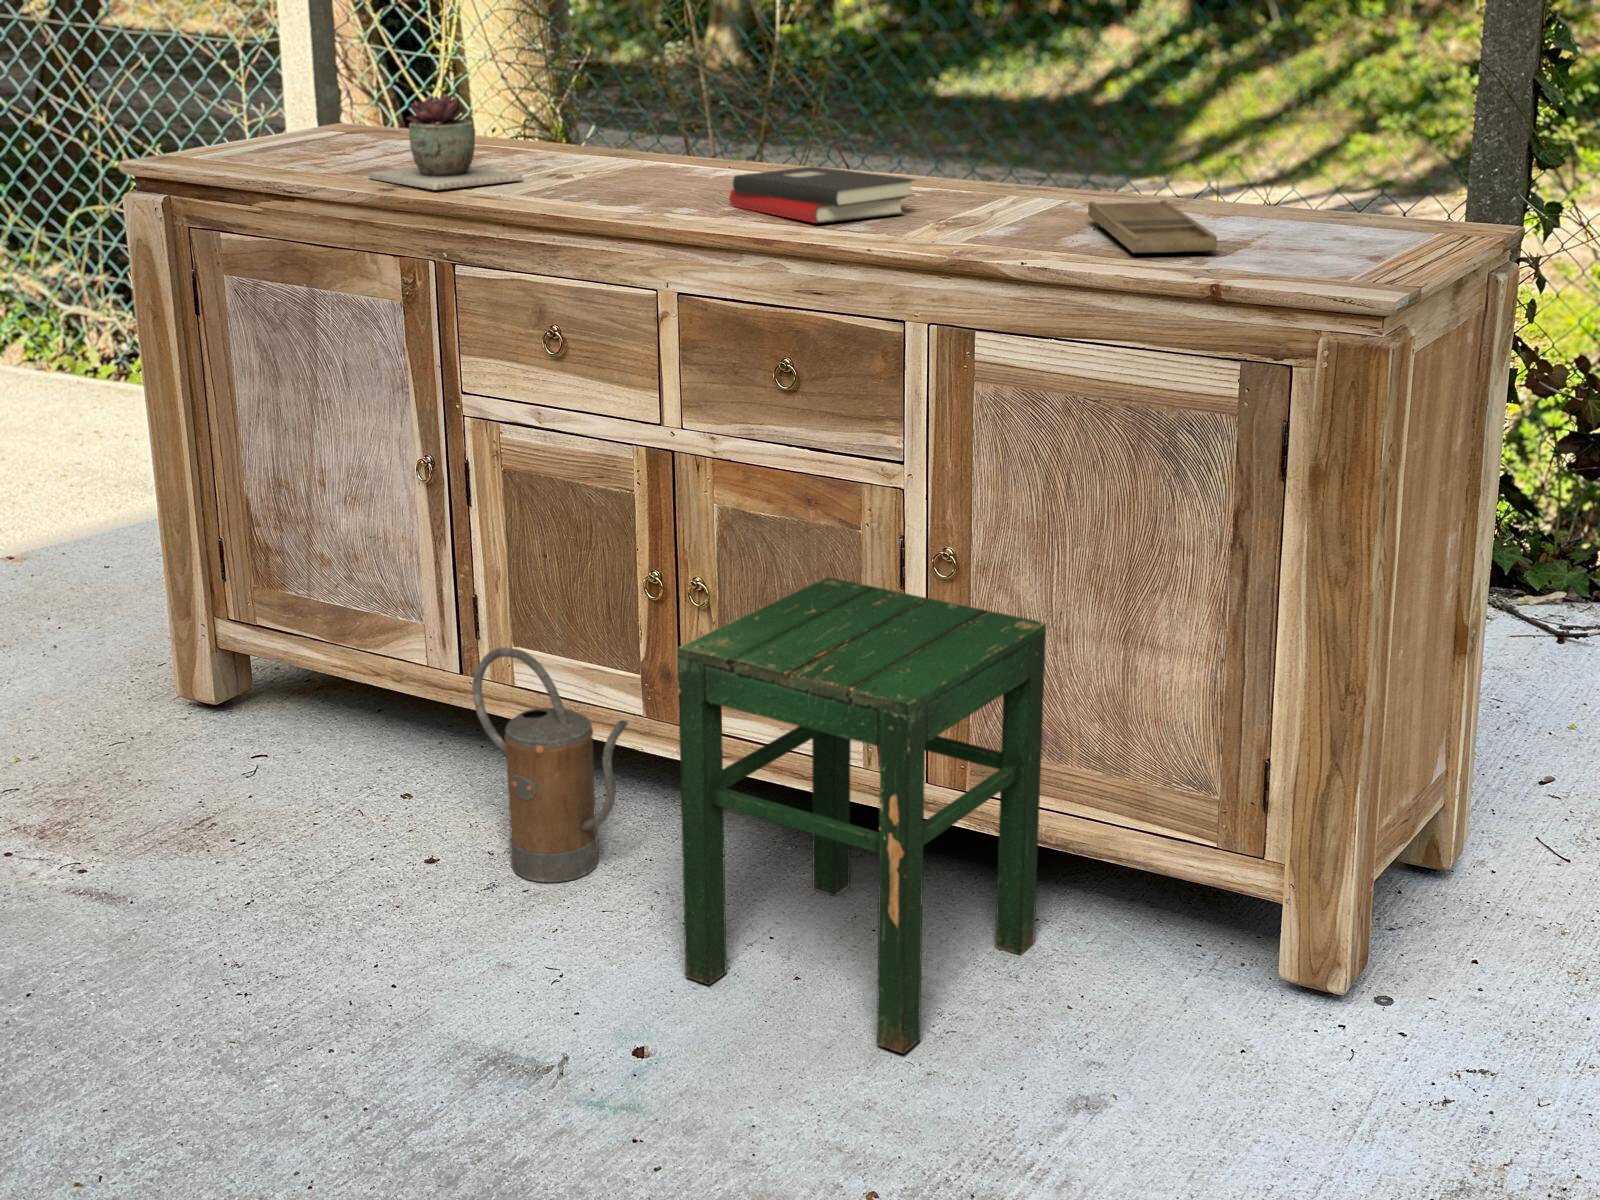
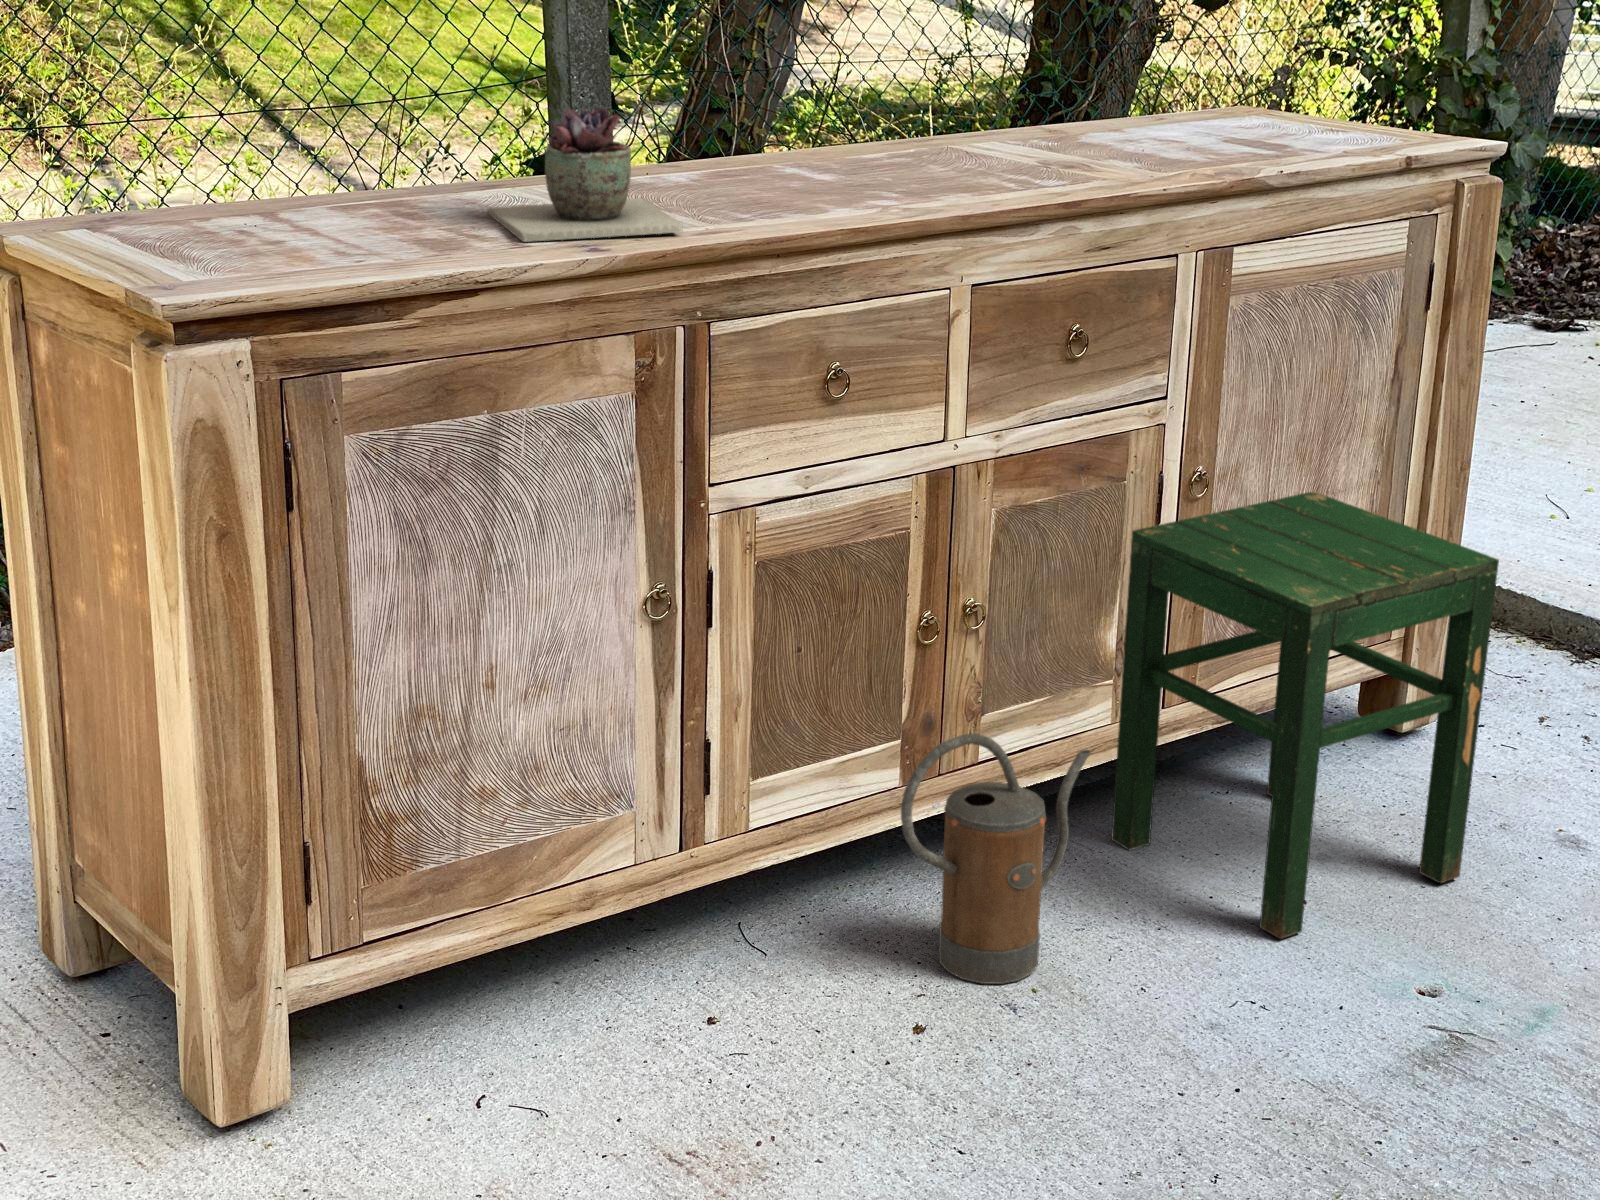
hardback book: present [730,167,914,223] -> none [879,121,1081,183]
tray: present [1088,200,1217,253] -> none [1129,105,1309,149]

